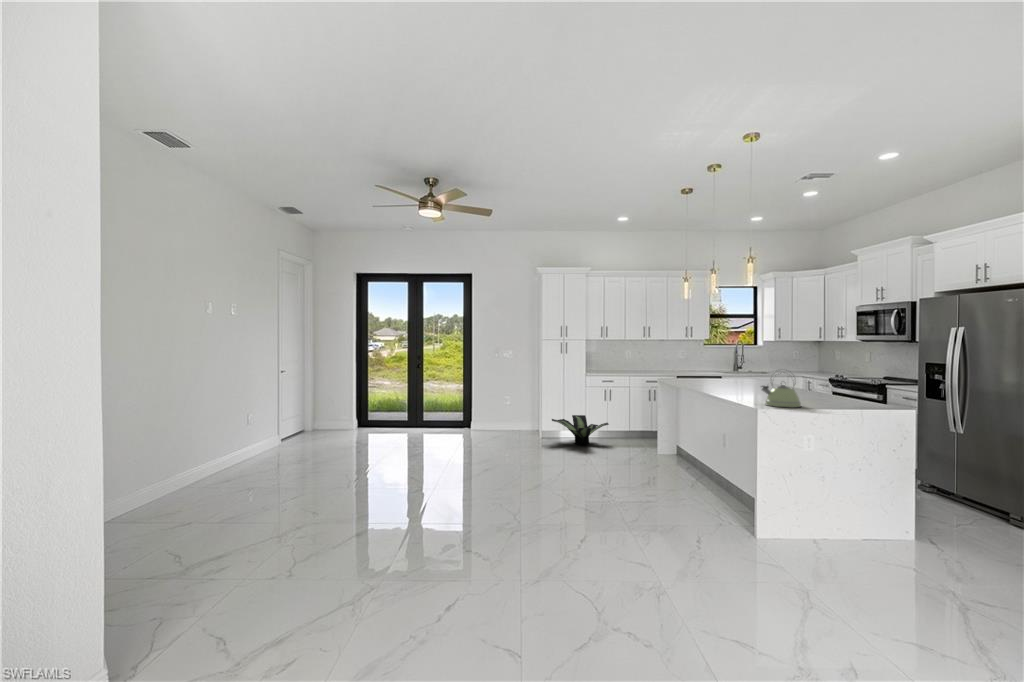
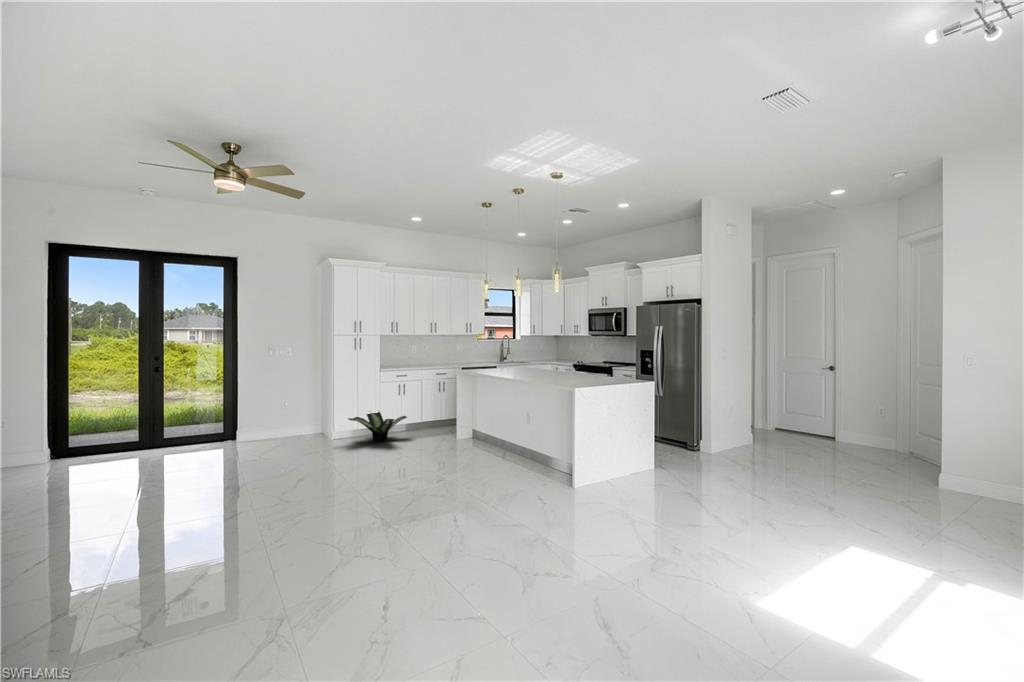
kettle: present [762,373,801,408] -> none [591,354,622,386]

